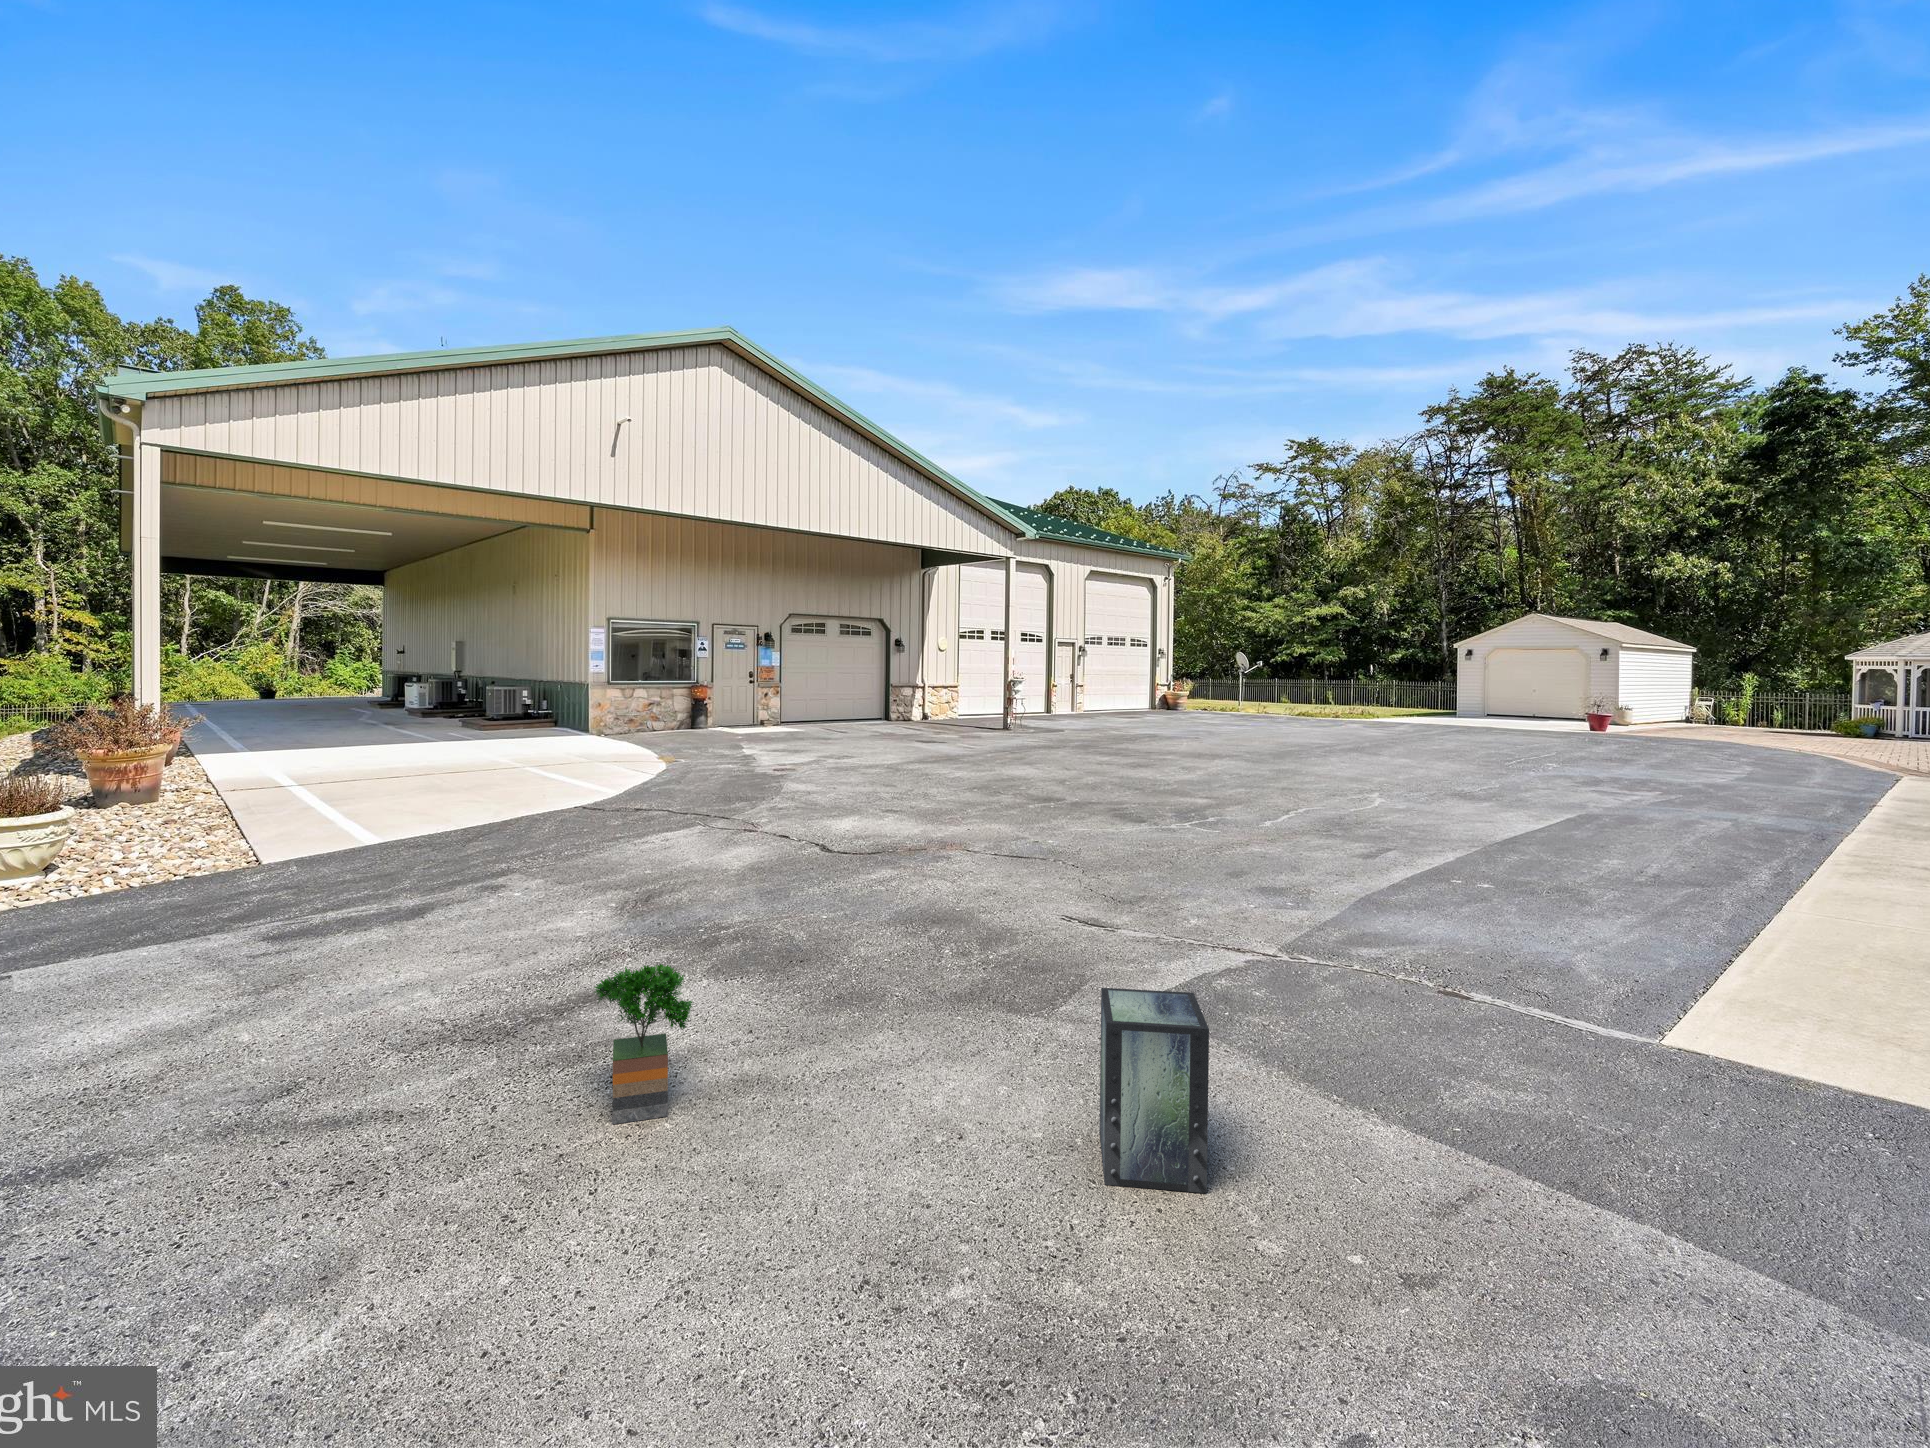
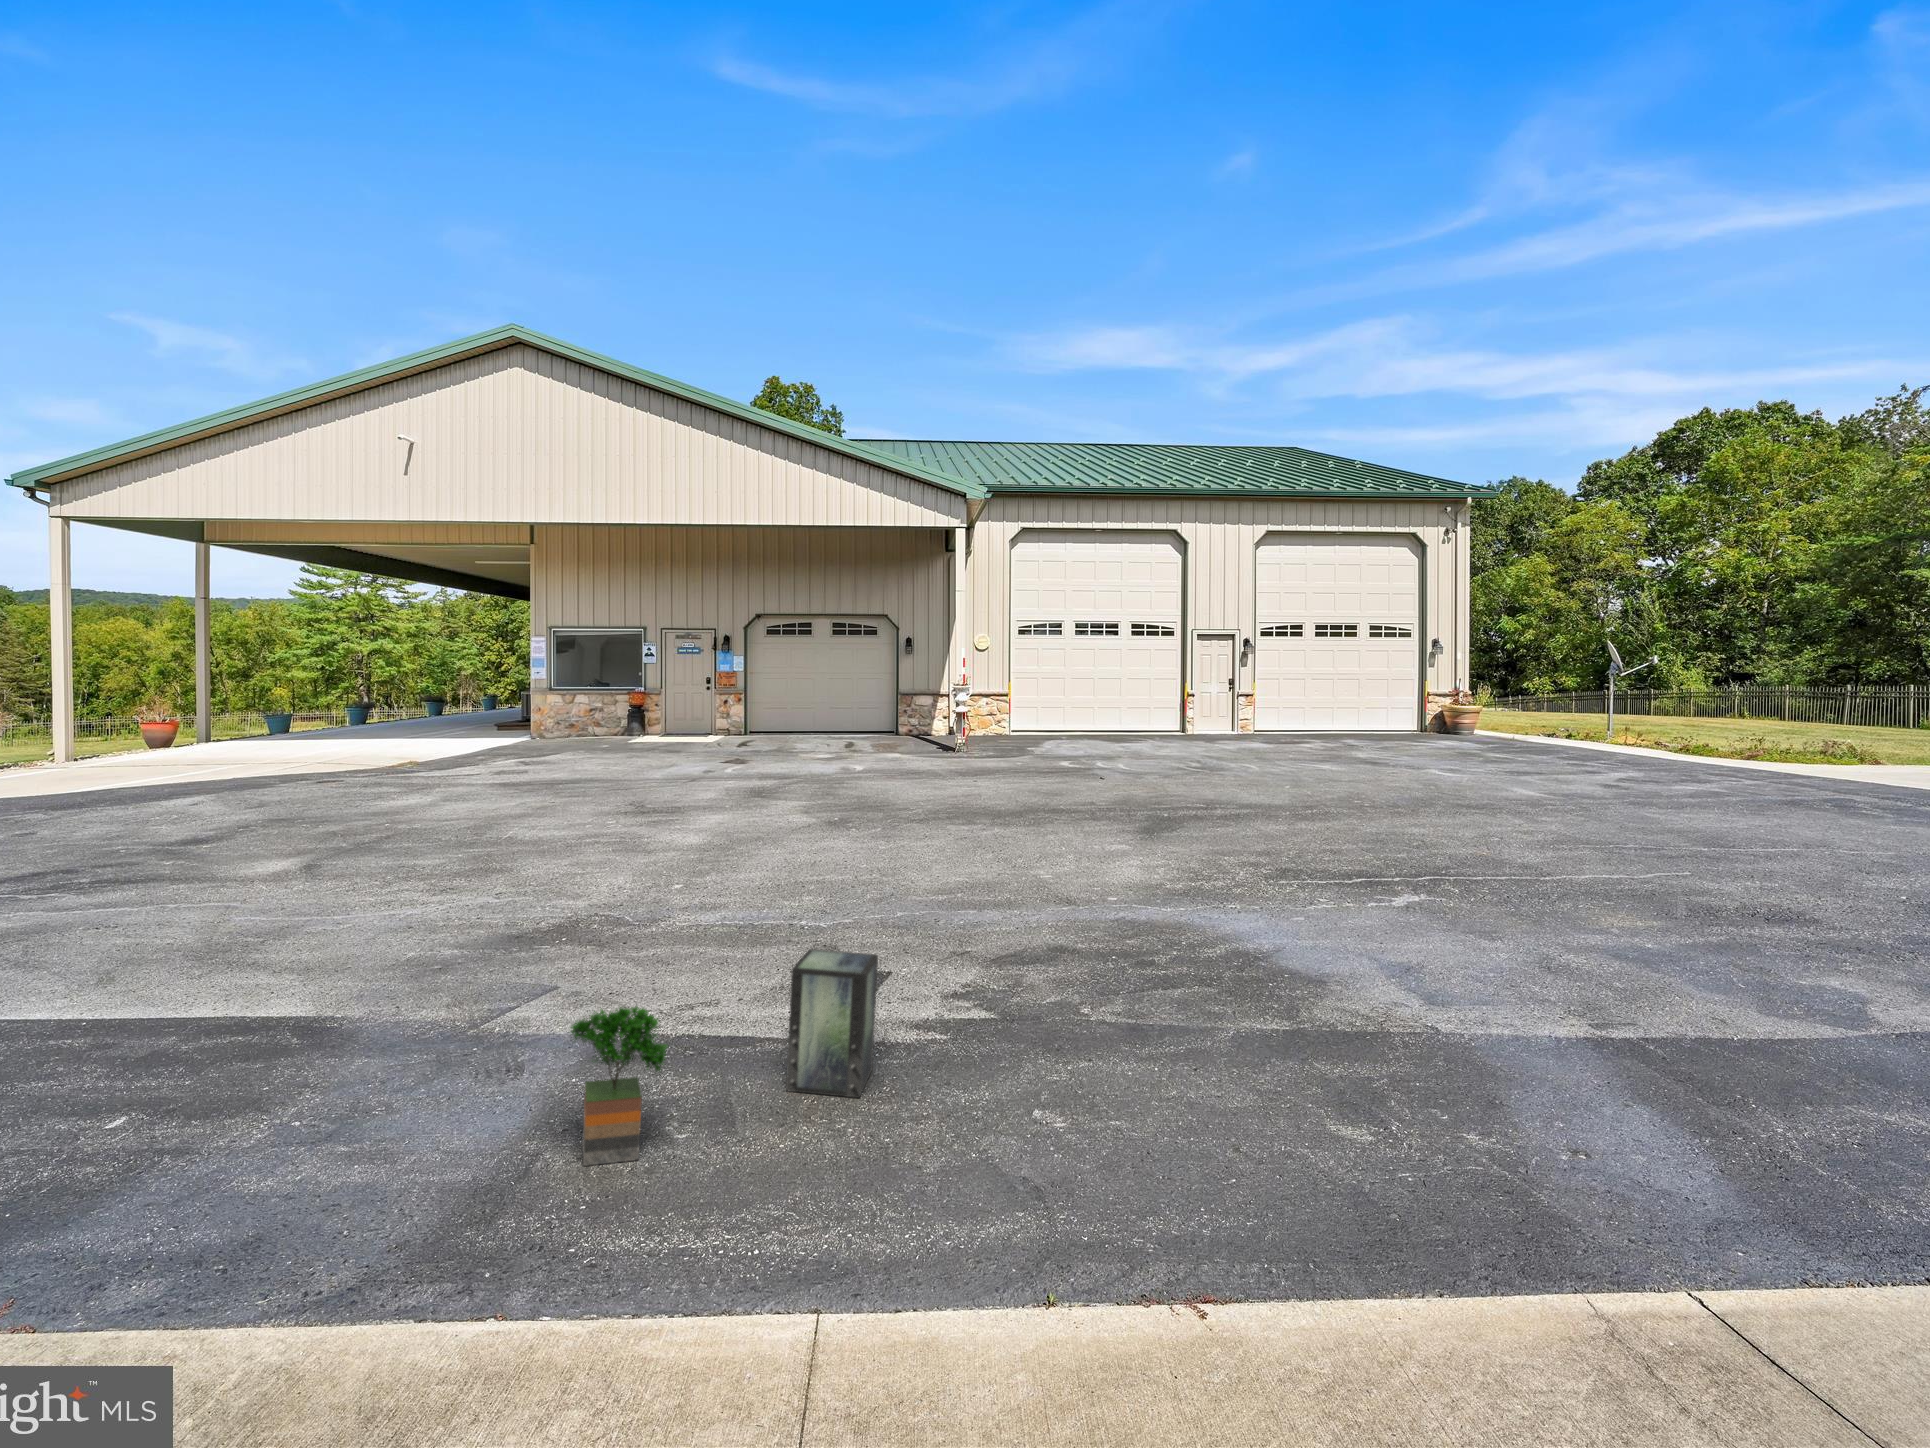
storage box: present [1099,988,1209,1193] -> present [786,949,878,1098]

